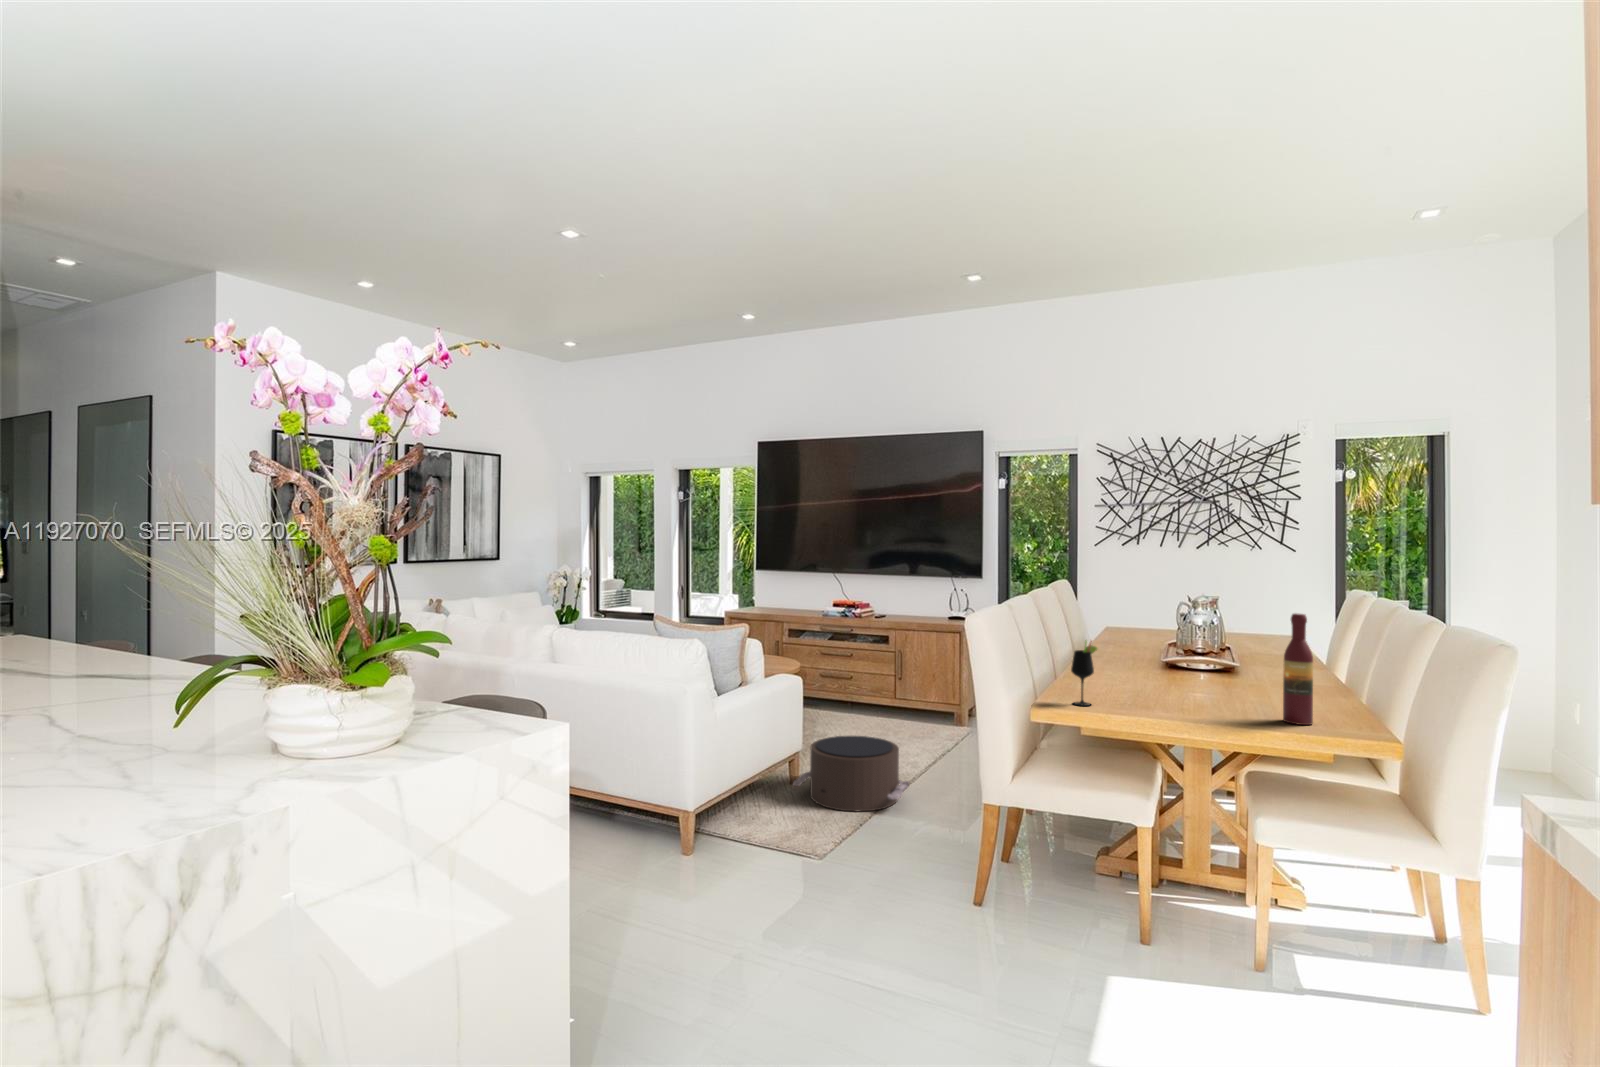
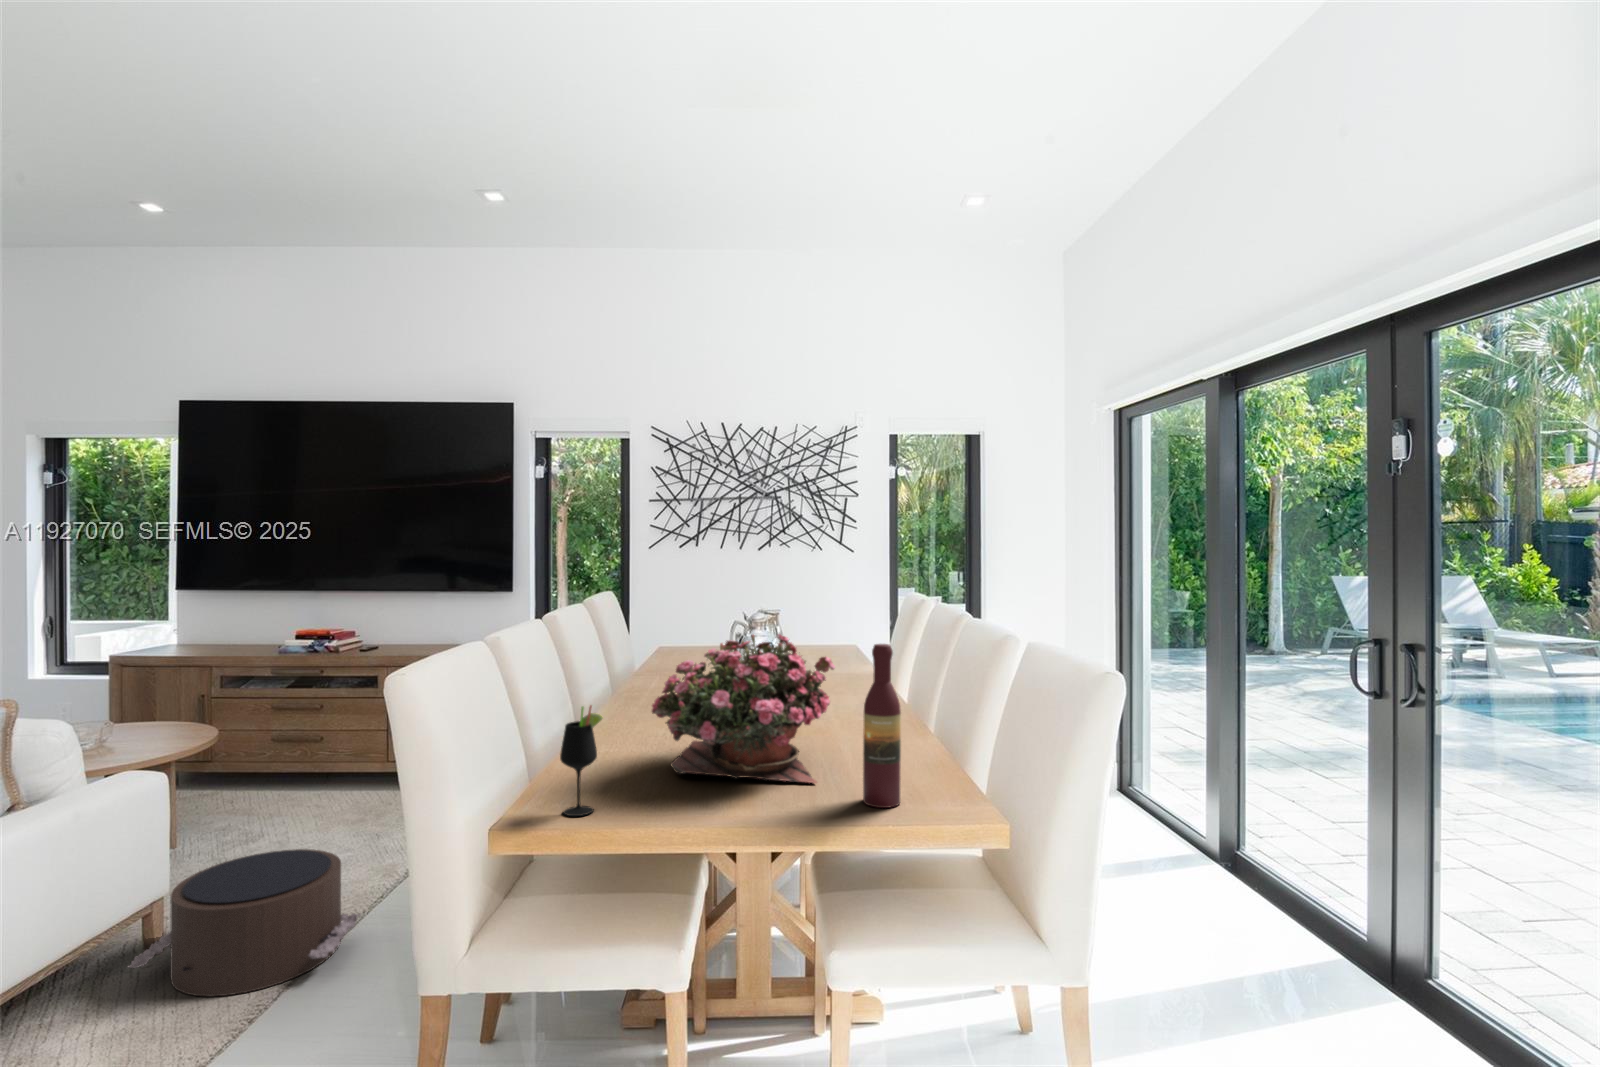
potted flower: none [1125,607,1264,709] -> present [652,635,835,783]

